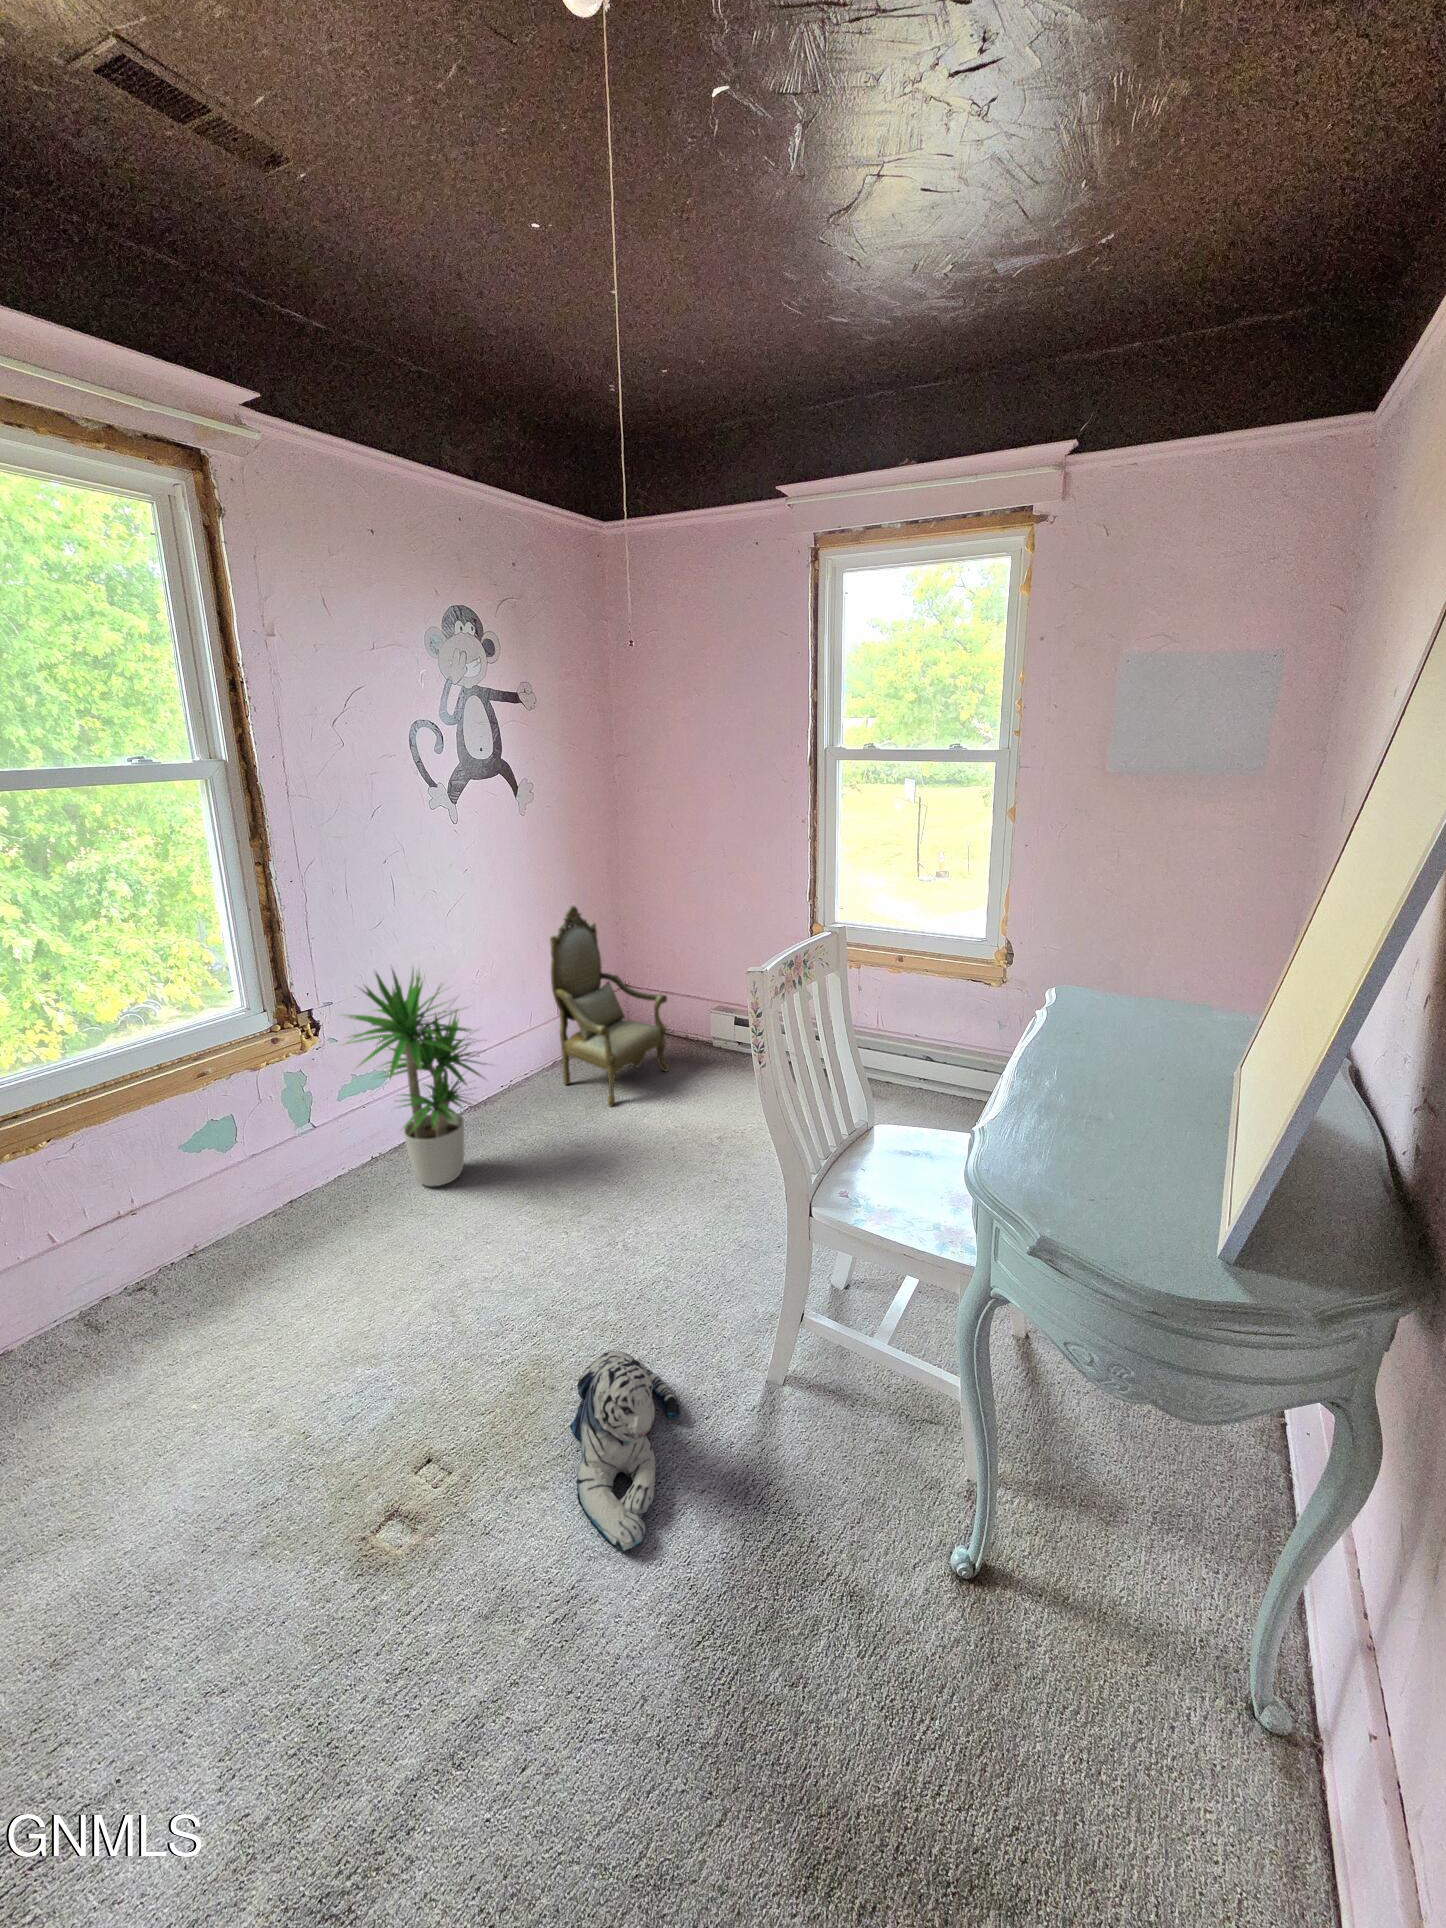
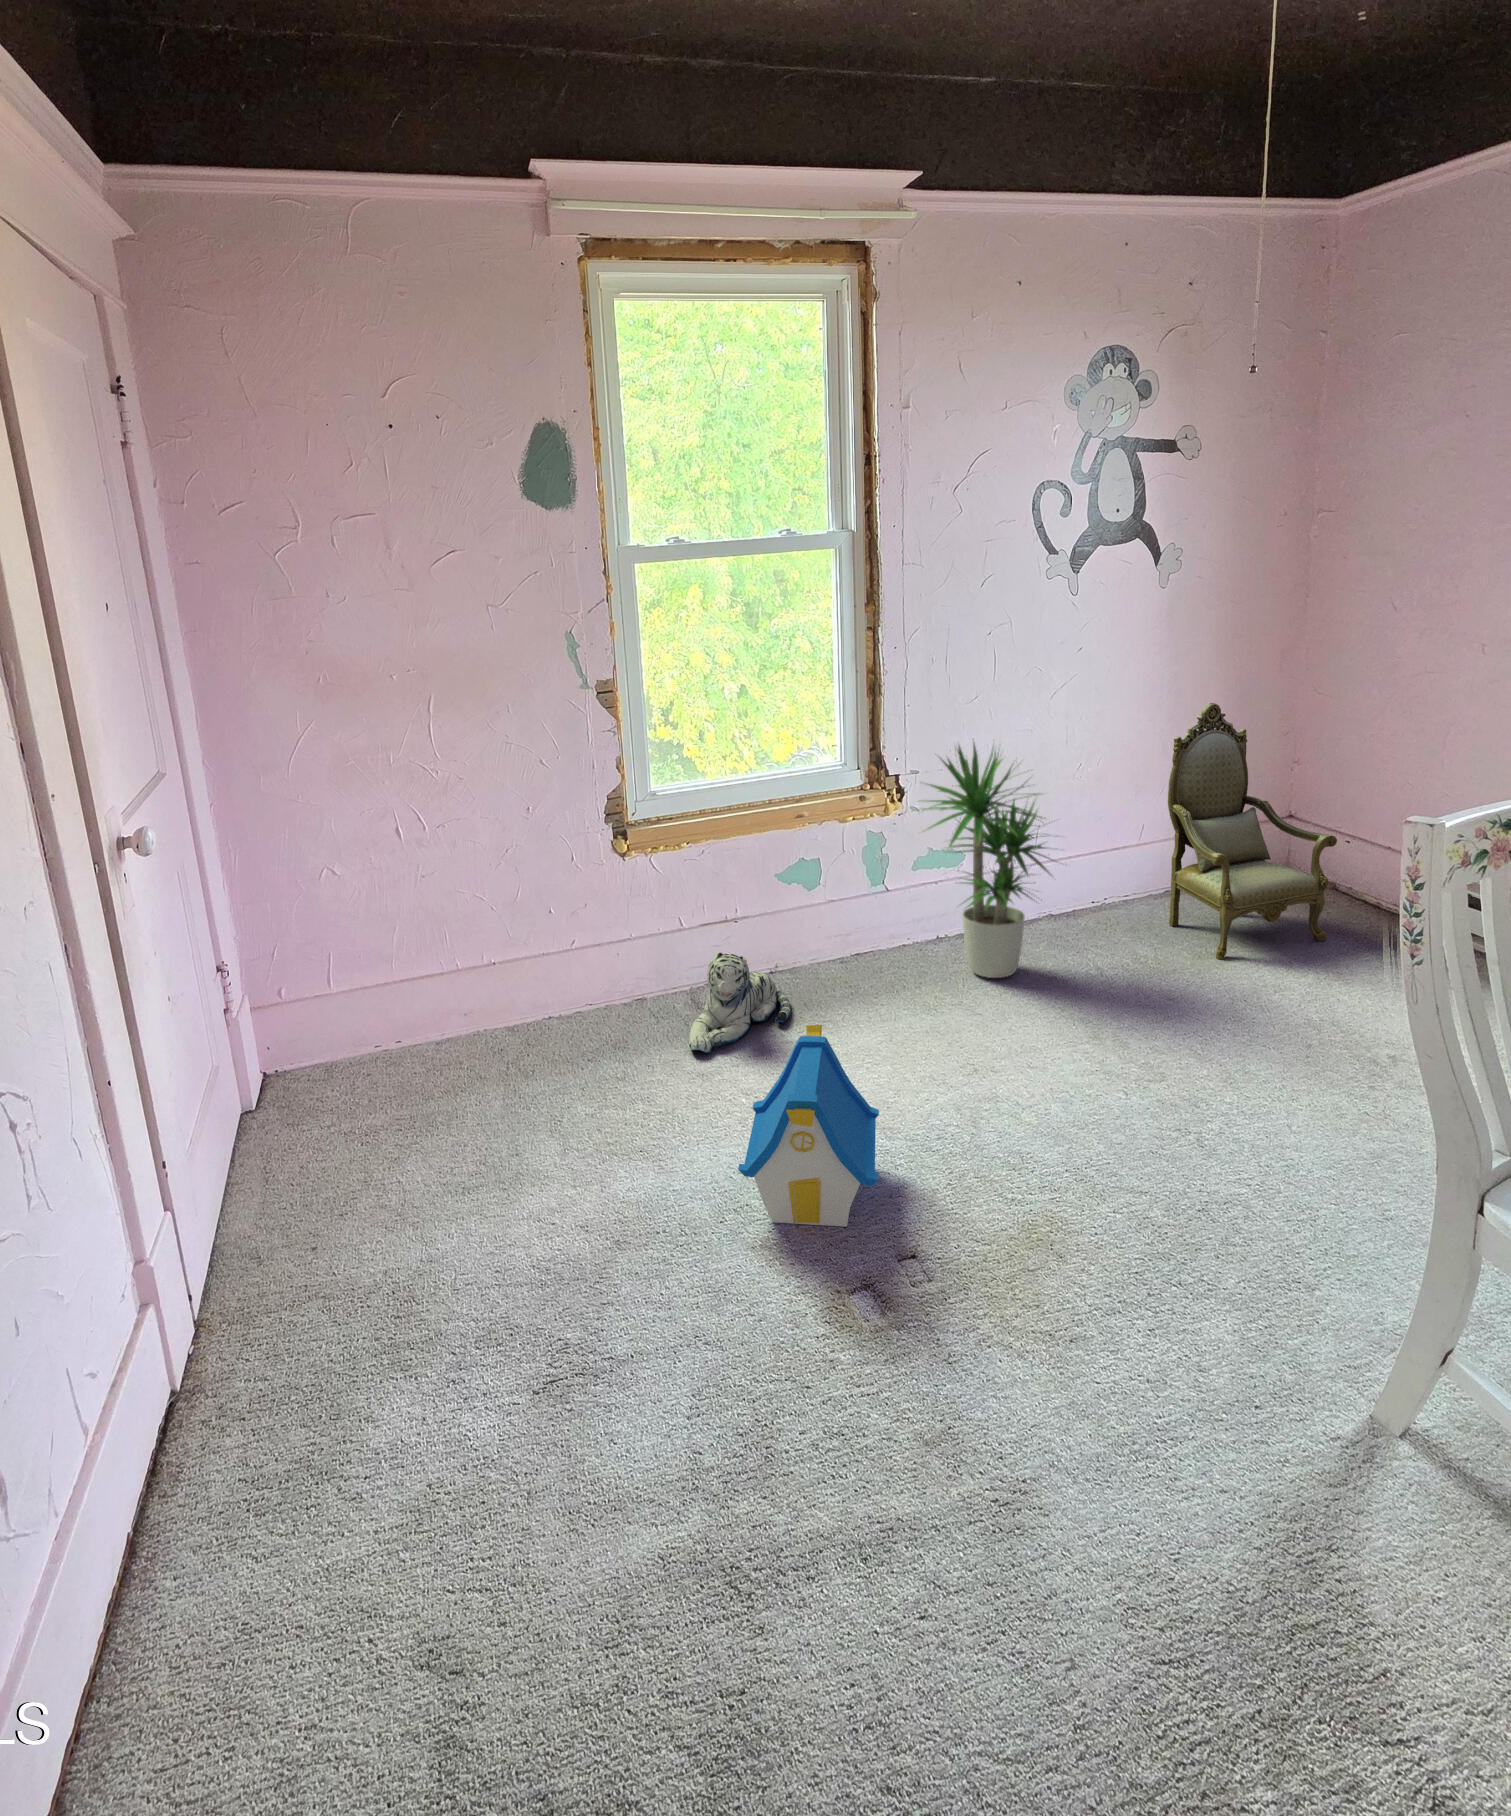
plush toy: present [570,1351,681,1551] -> present [689,952,791,1052]
toy house: none [237,1352,438,1646] -> present [738,1025,879,1227]

